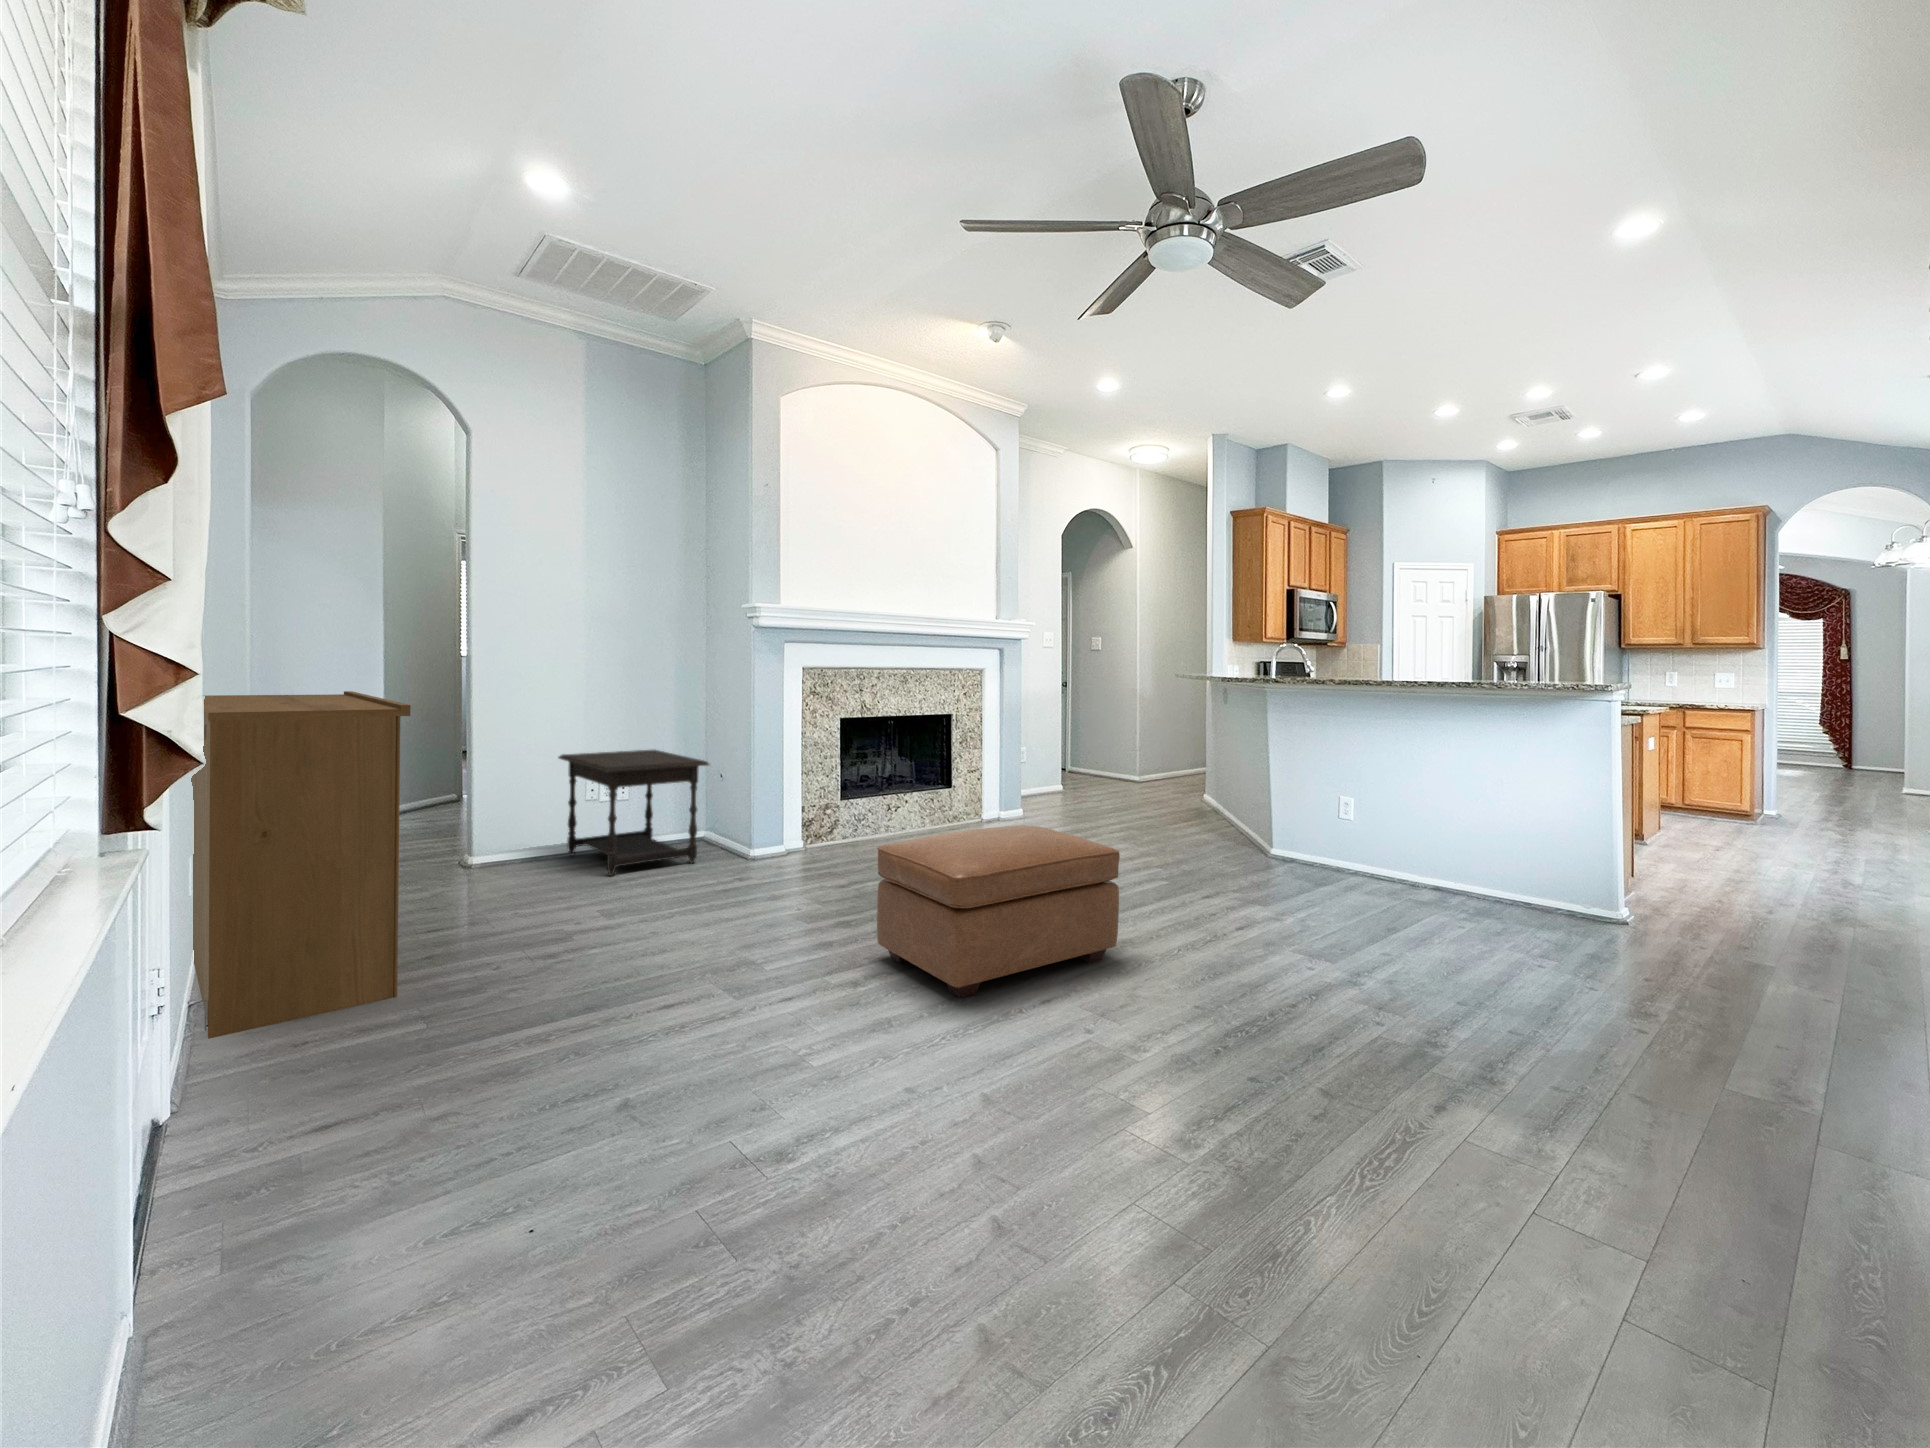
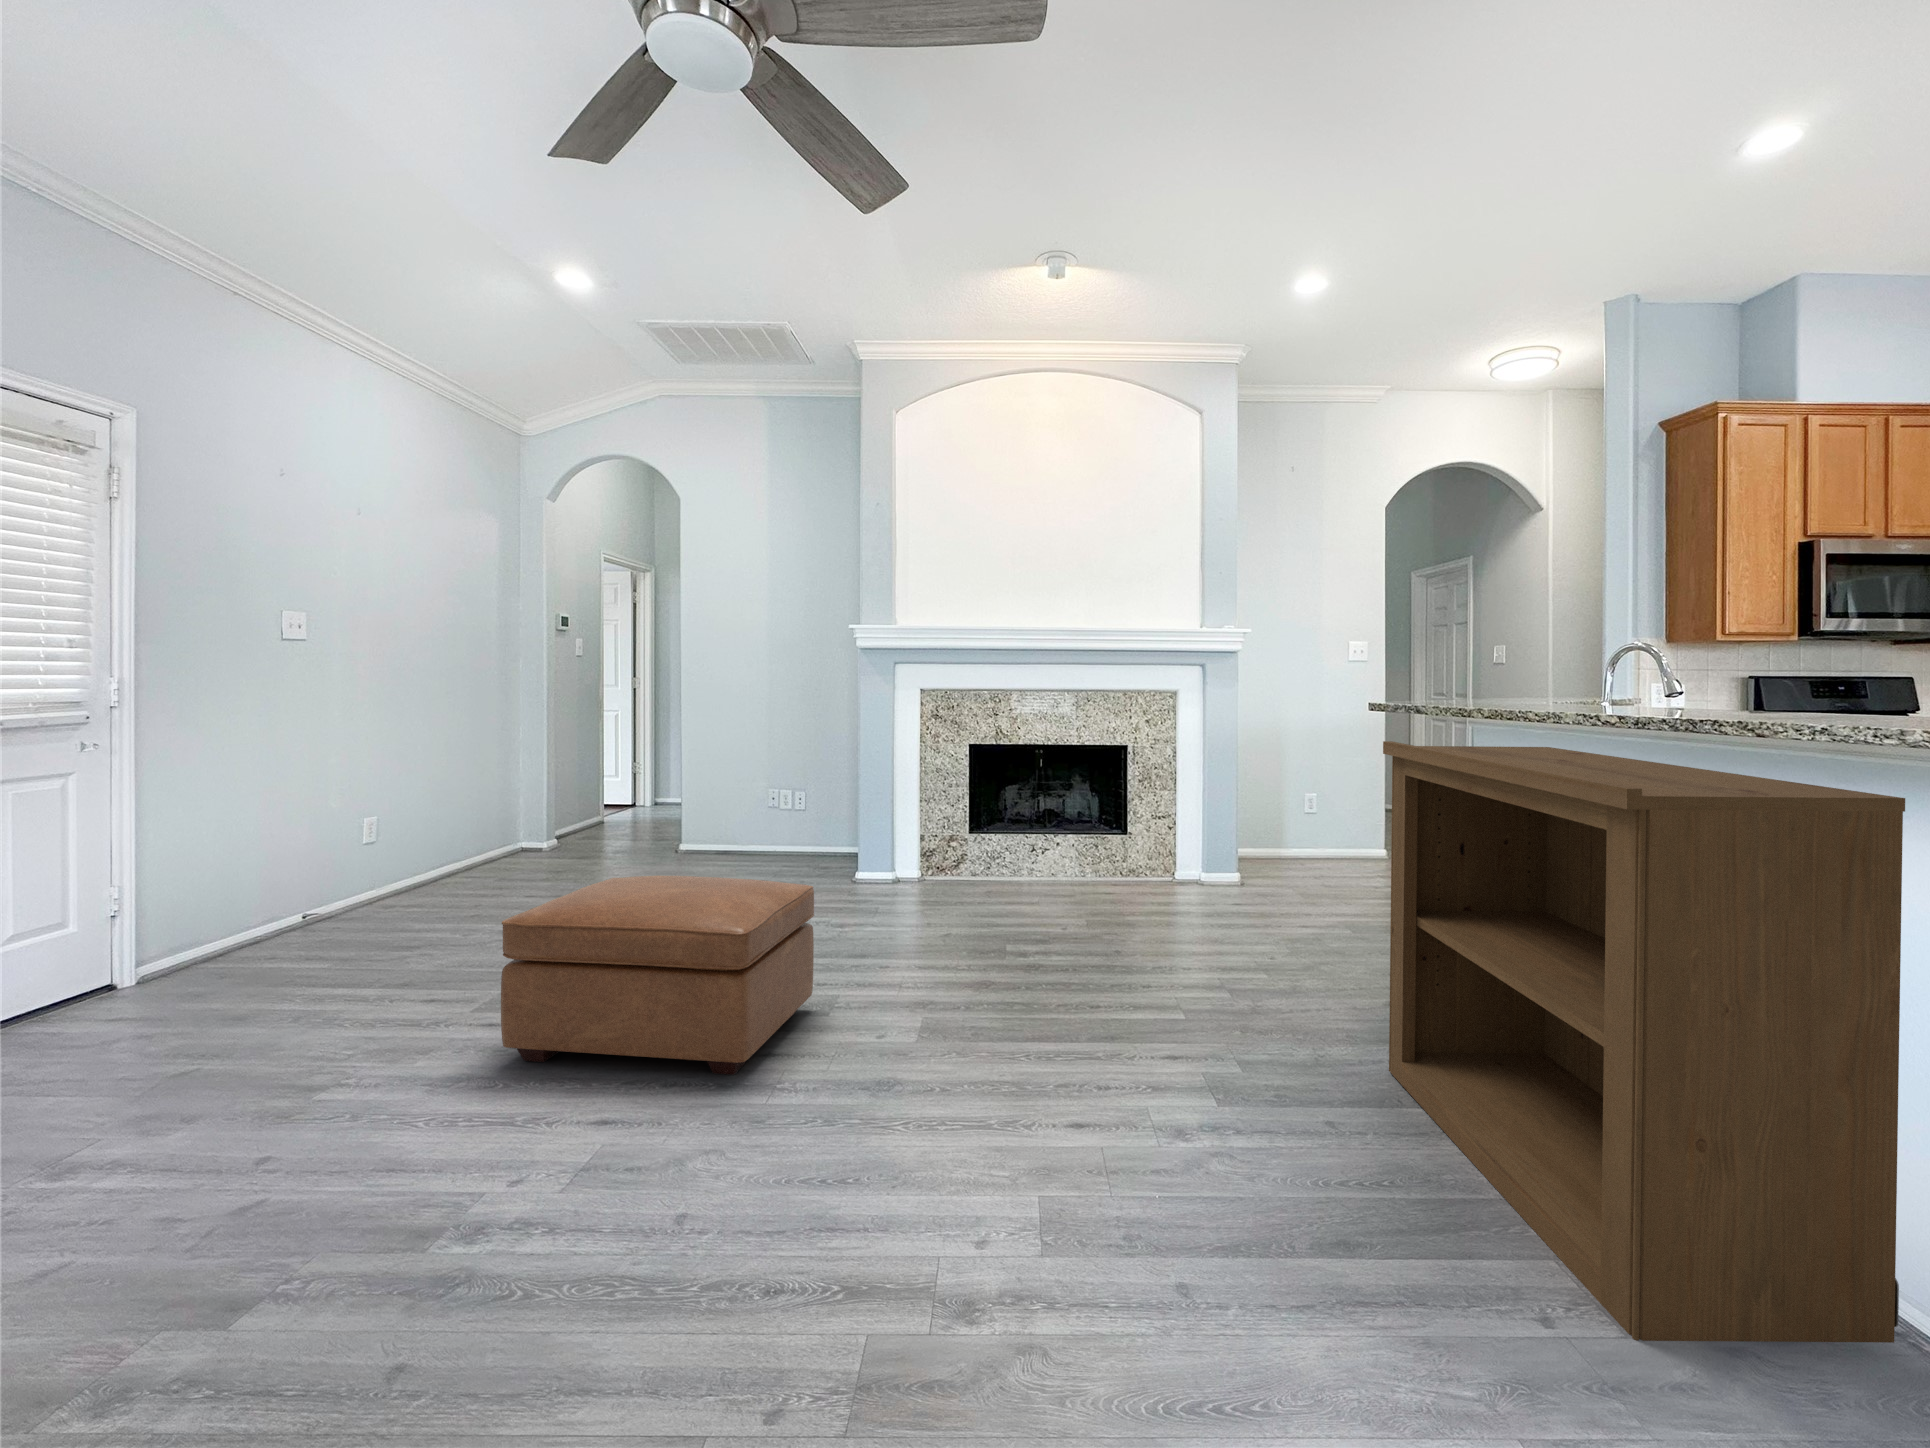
bookshelf: present [191,691,411,1039] -> present [1383,741,1905,1343]
side table: present [559,750,709,876] -> none [707,766,831,877]

